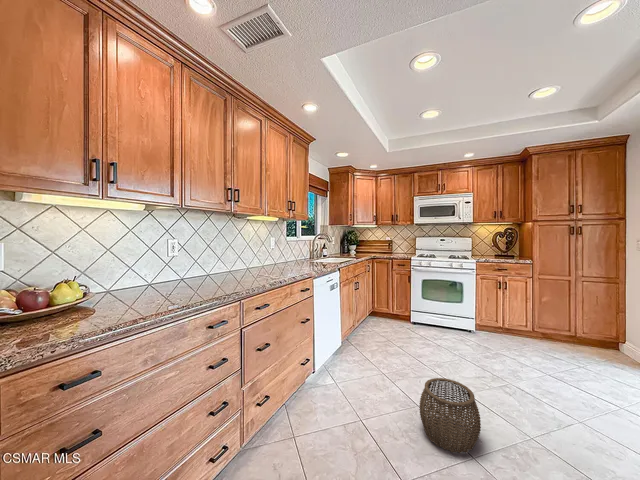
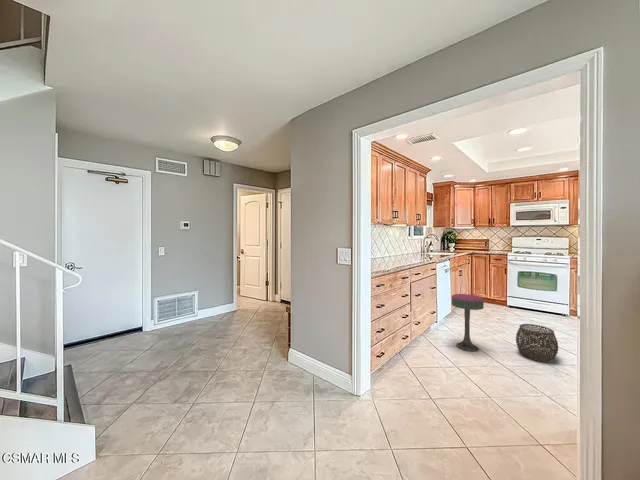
bar stool: none [322,334,371,444] -> present [451,294,484,351]

